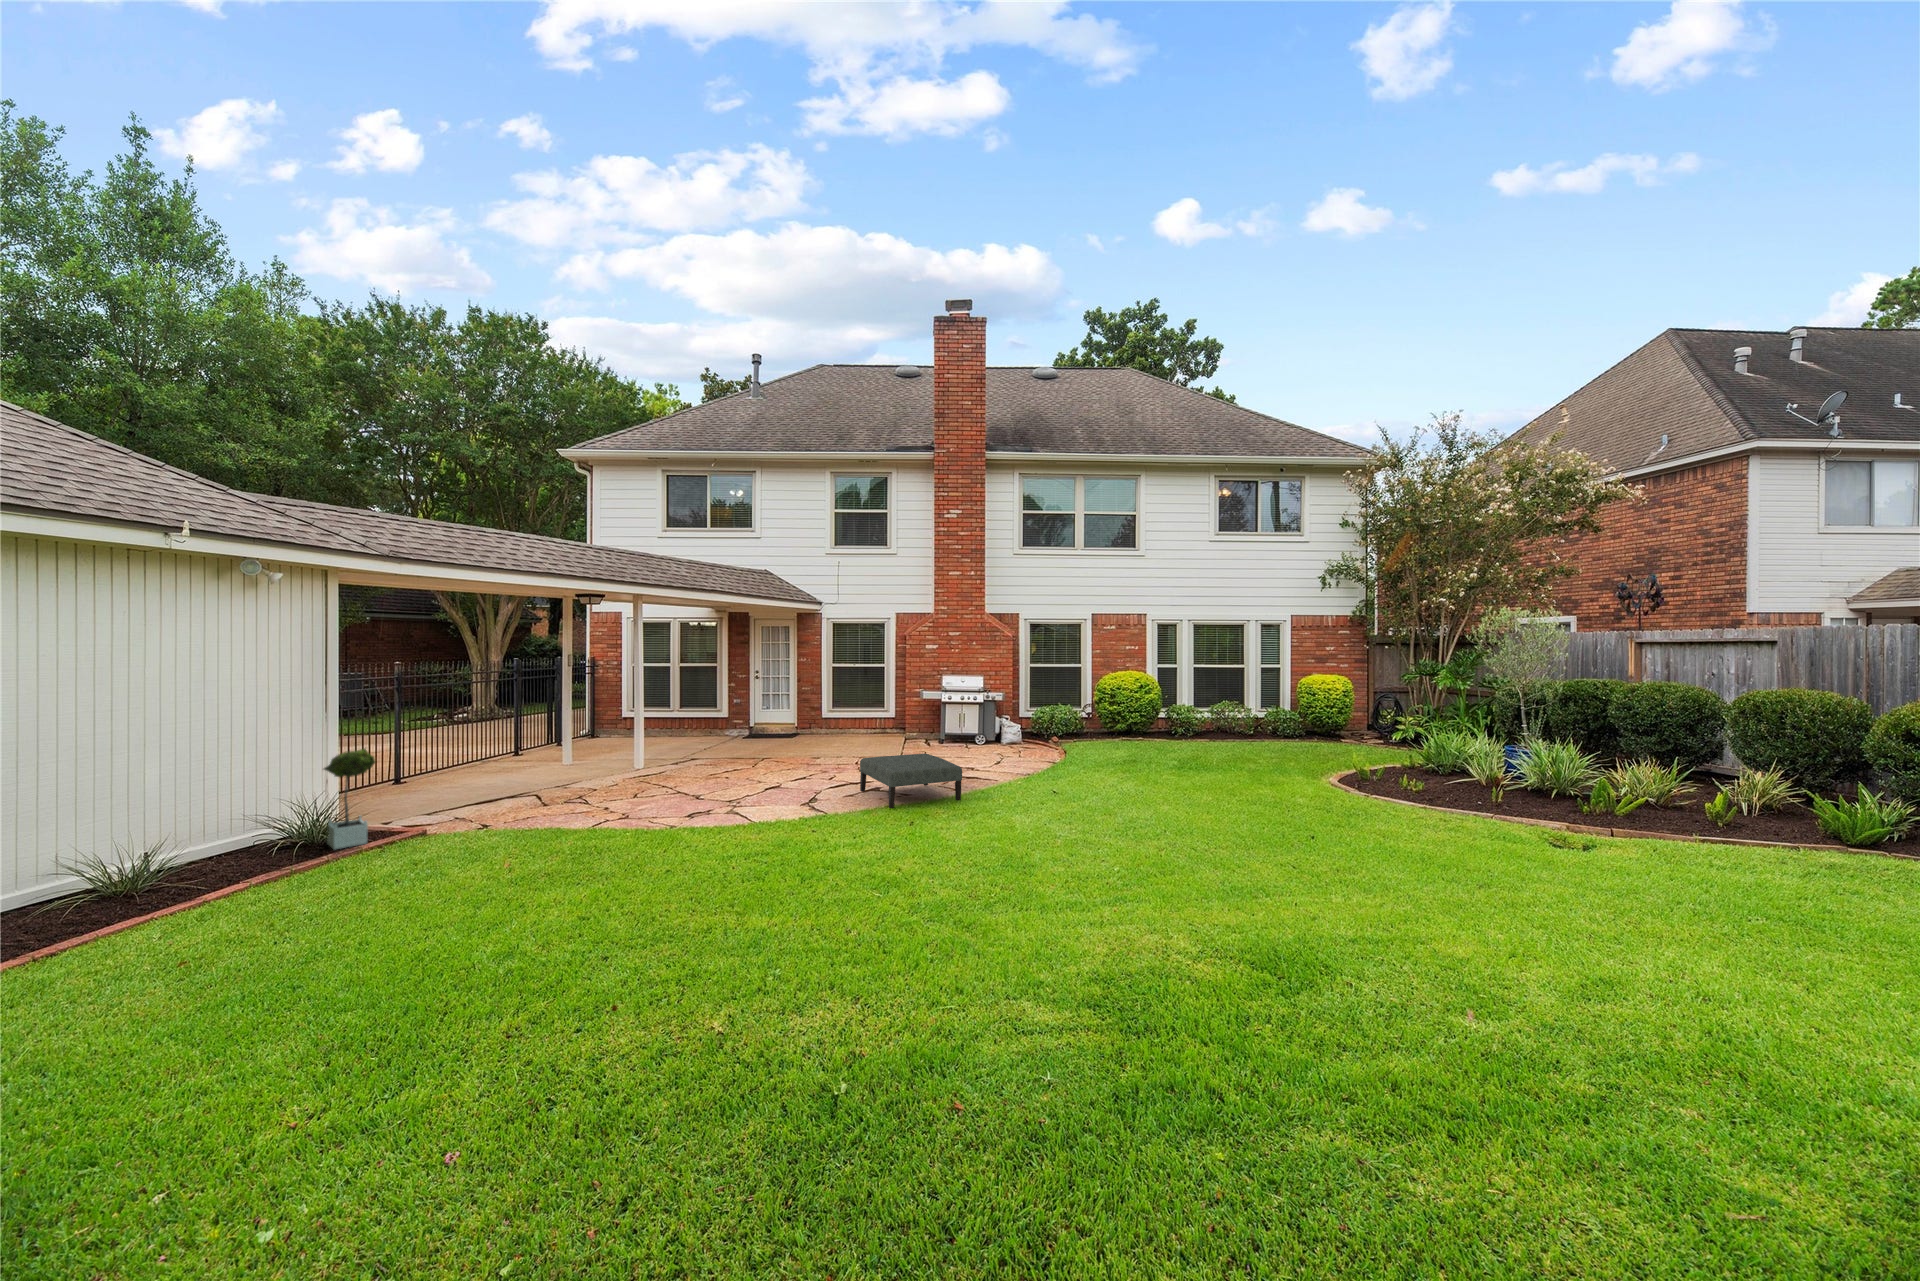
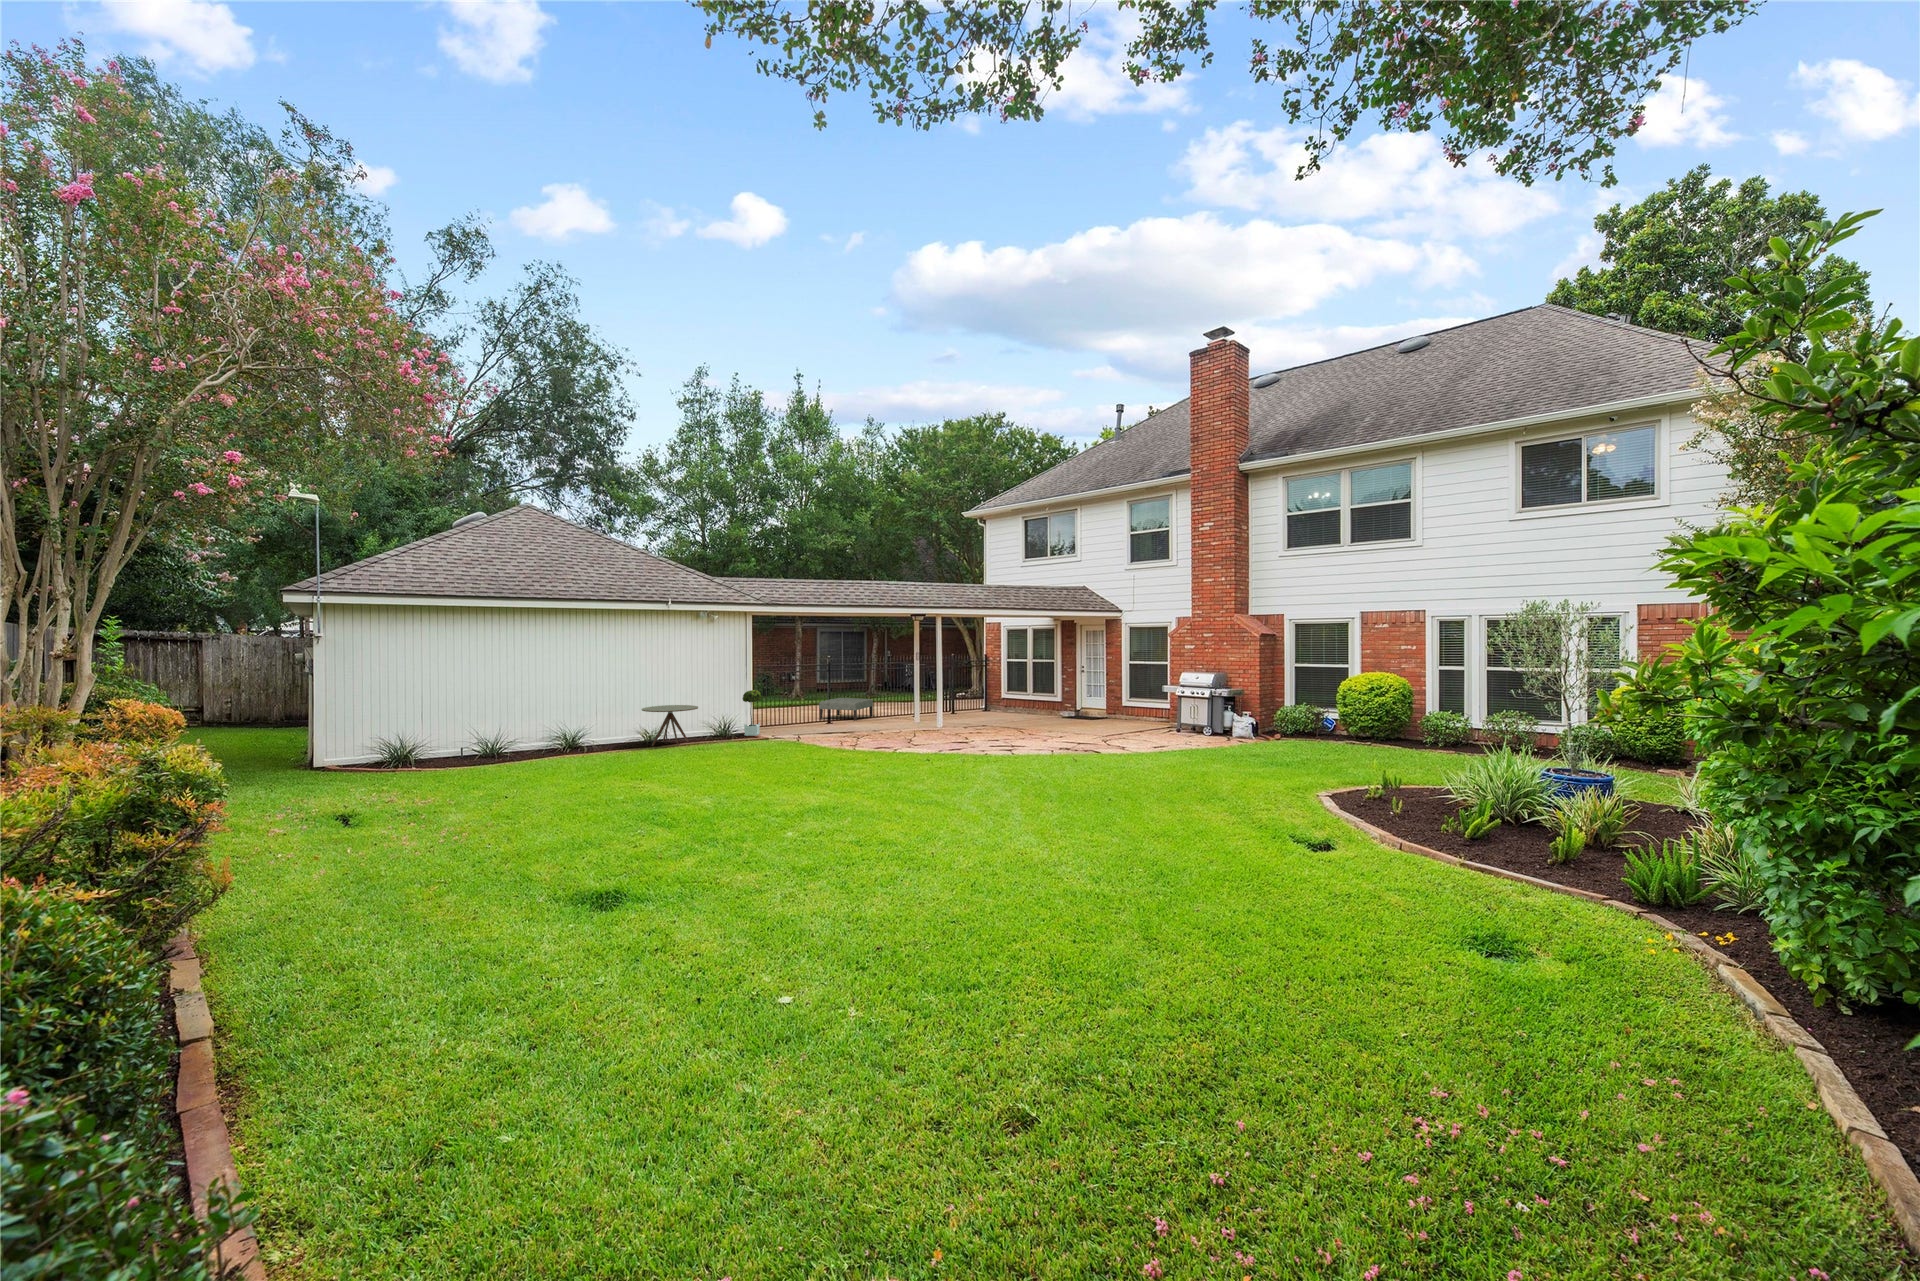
ottoman: present [860,754,962,808] -> present [819,698,873,721]
round table: none [72,807,273,938] -> present [641,705,698,746]

